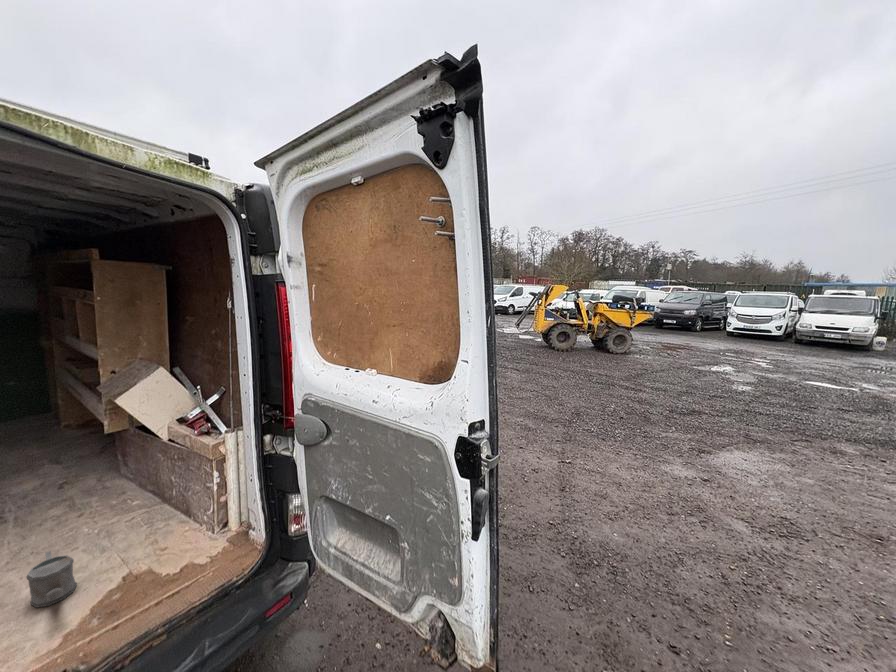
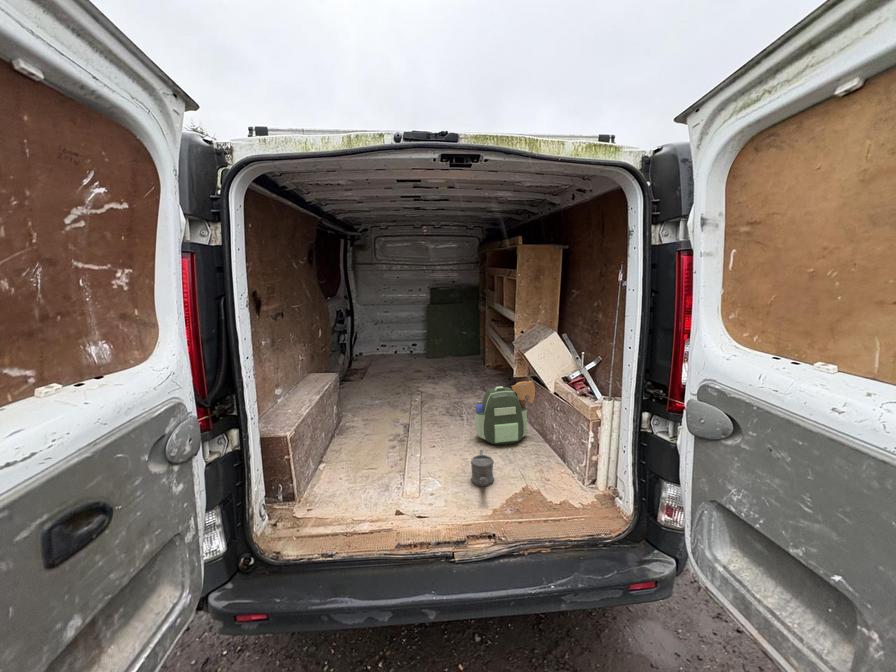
backpack: none [32,432,141,536] -> present [475,381,535,445]

